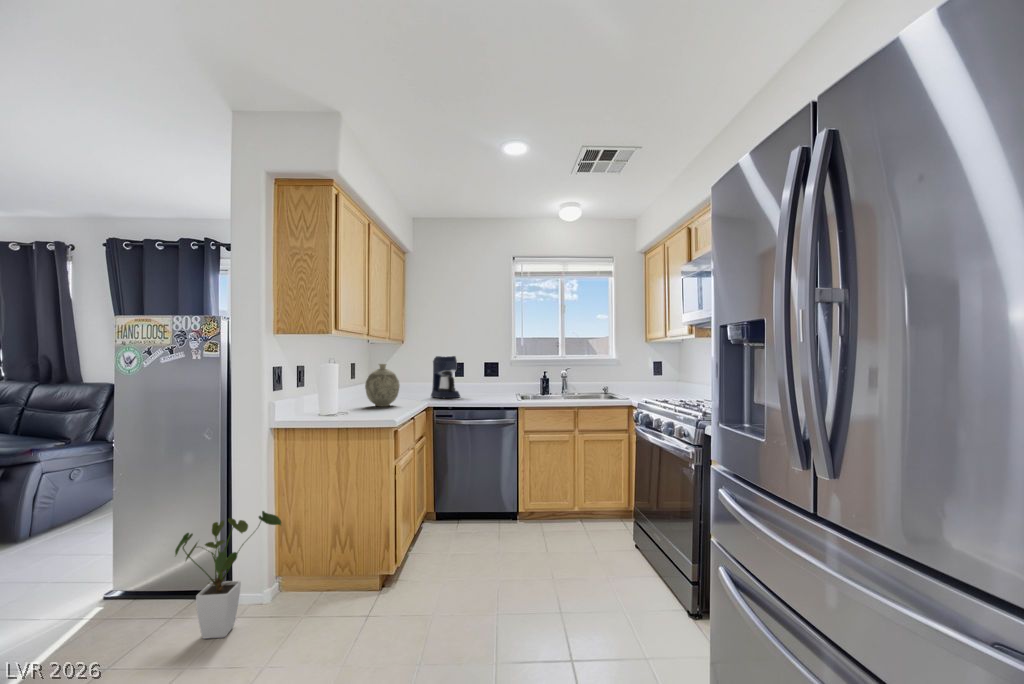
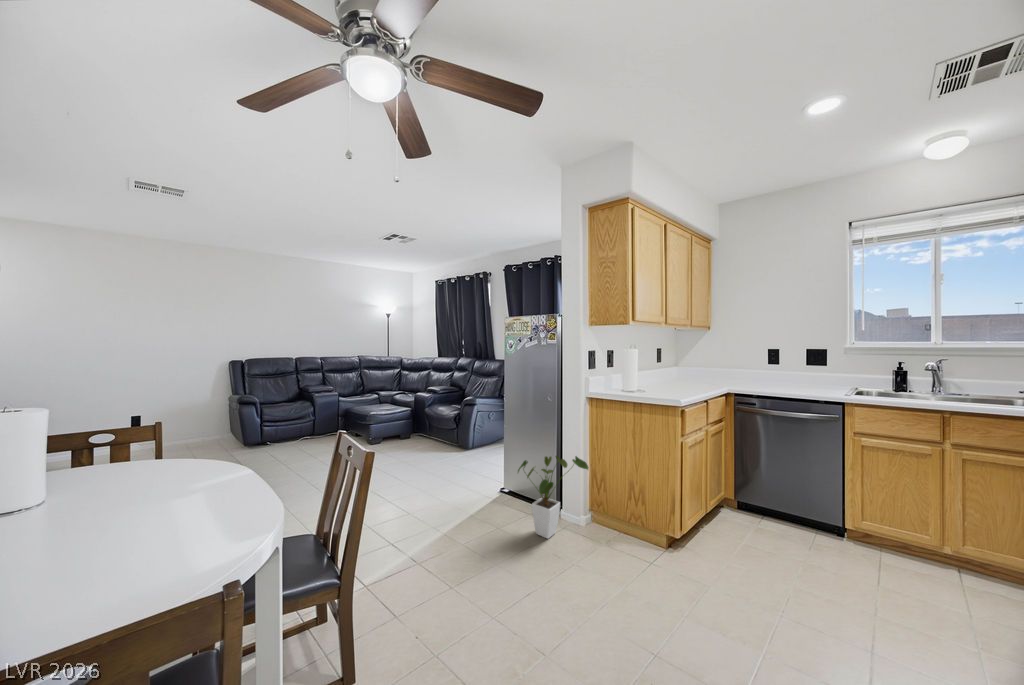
coffee maker: present [431,356,460,398] -> none [734,346,768,386]
decorative vase: present [365,364,400,406] -> none [665,351,697,388]

